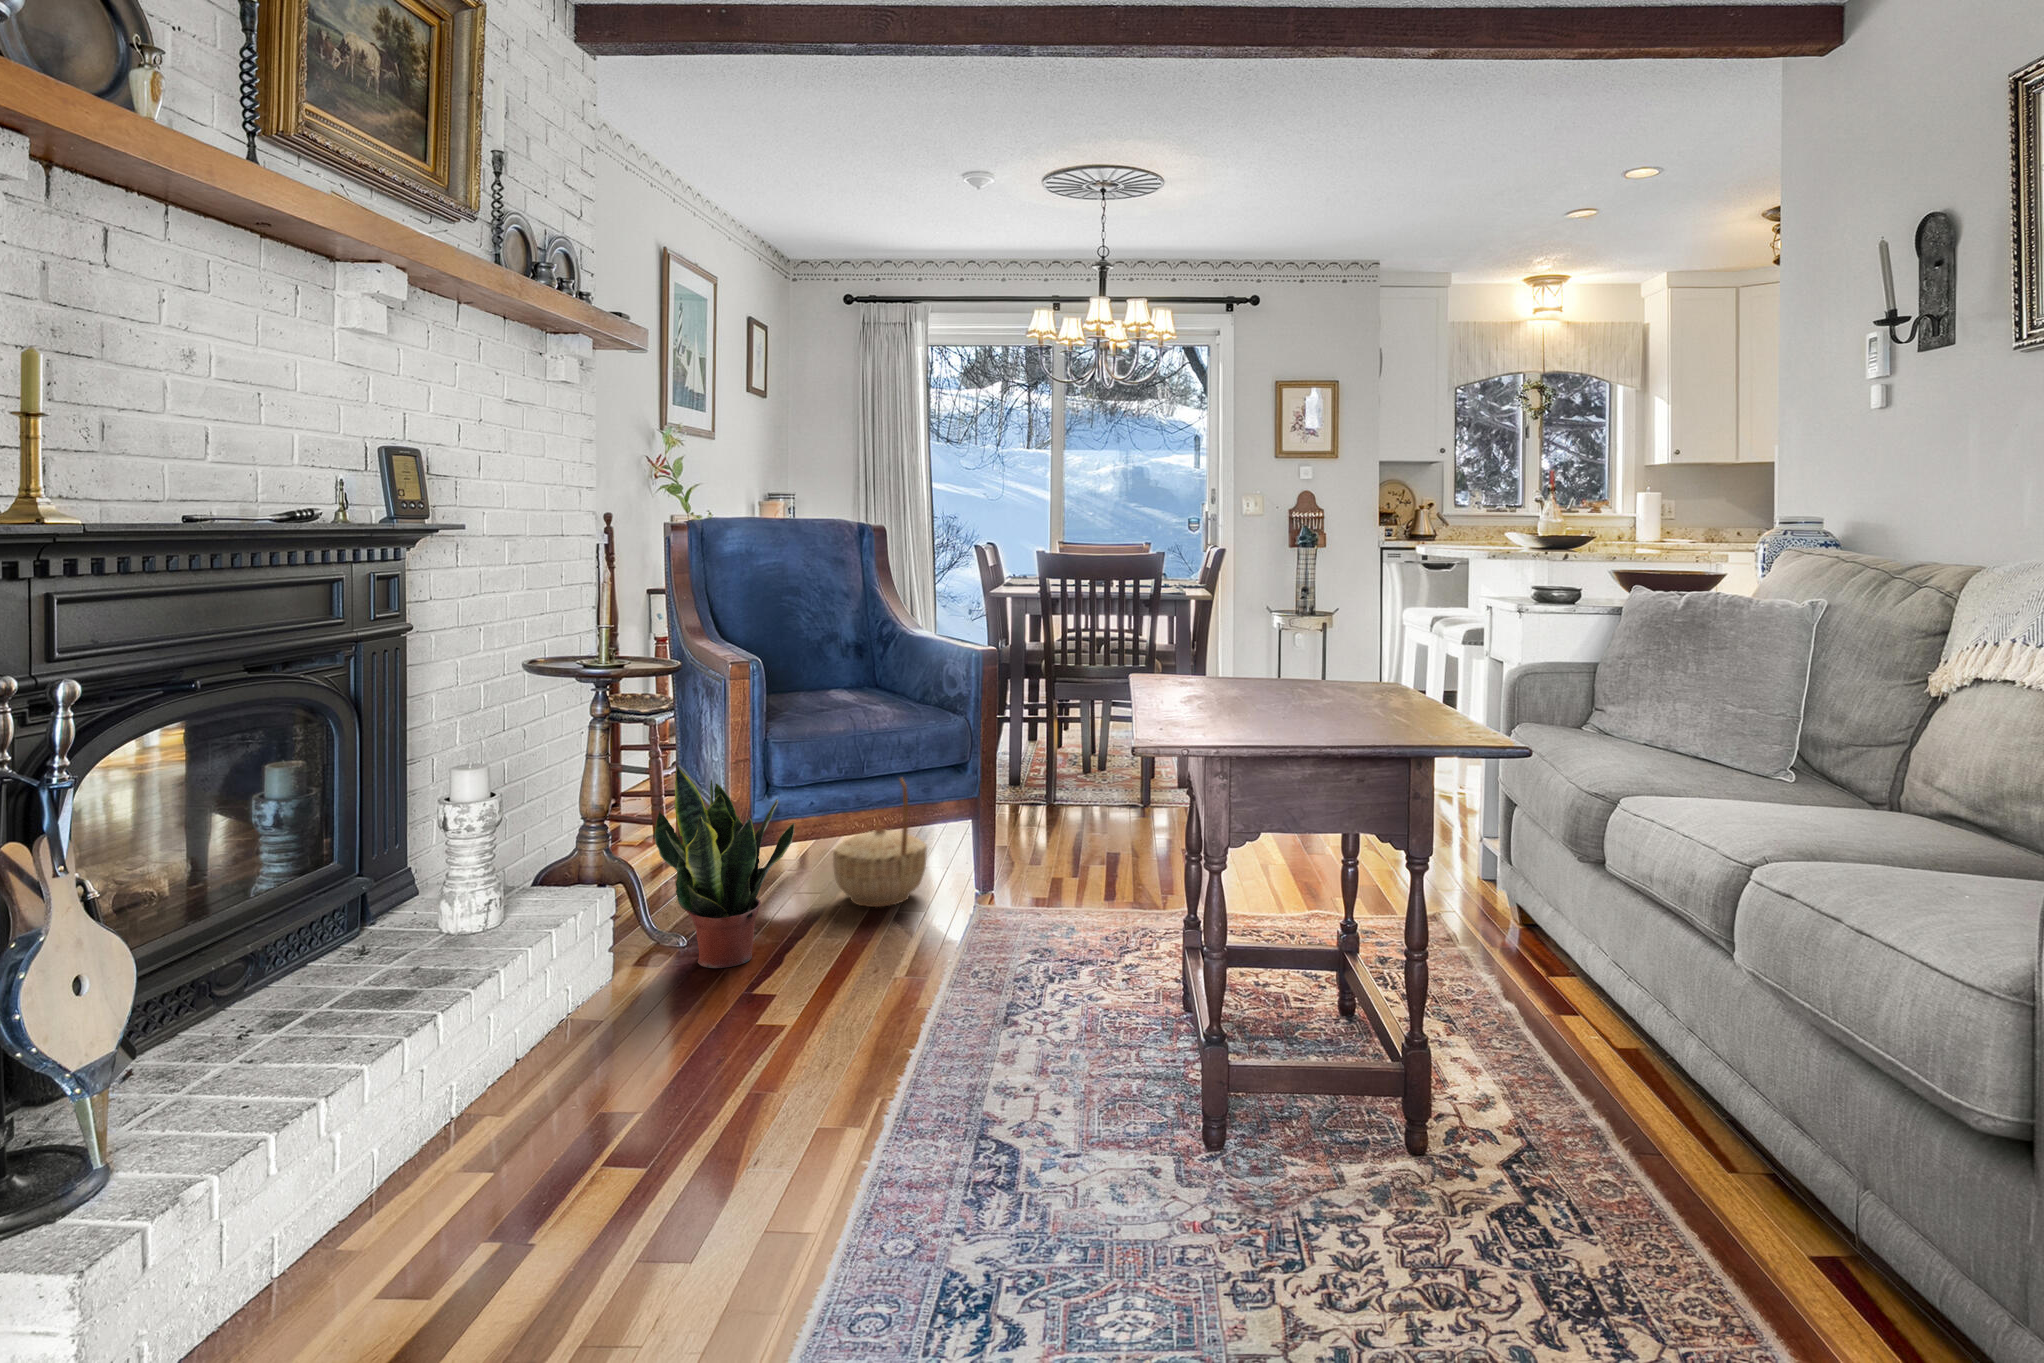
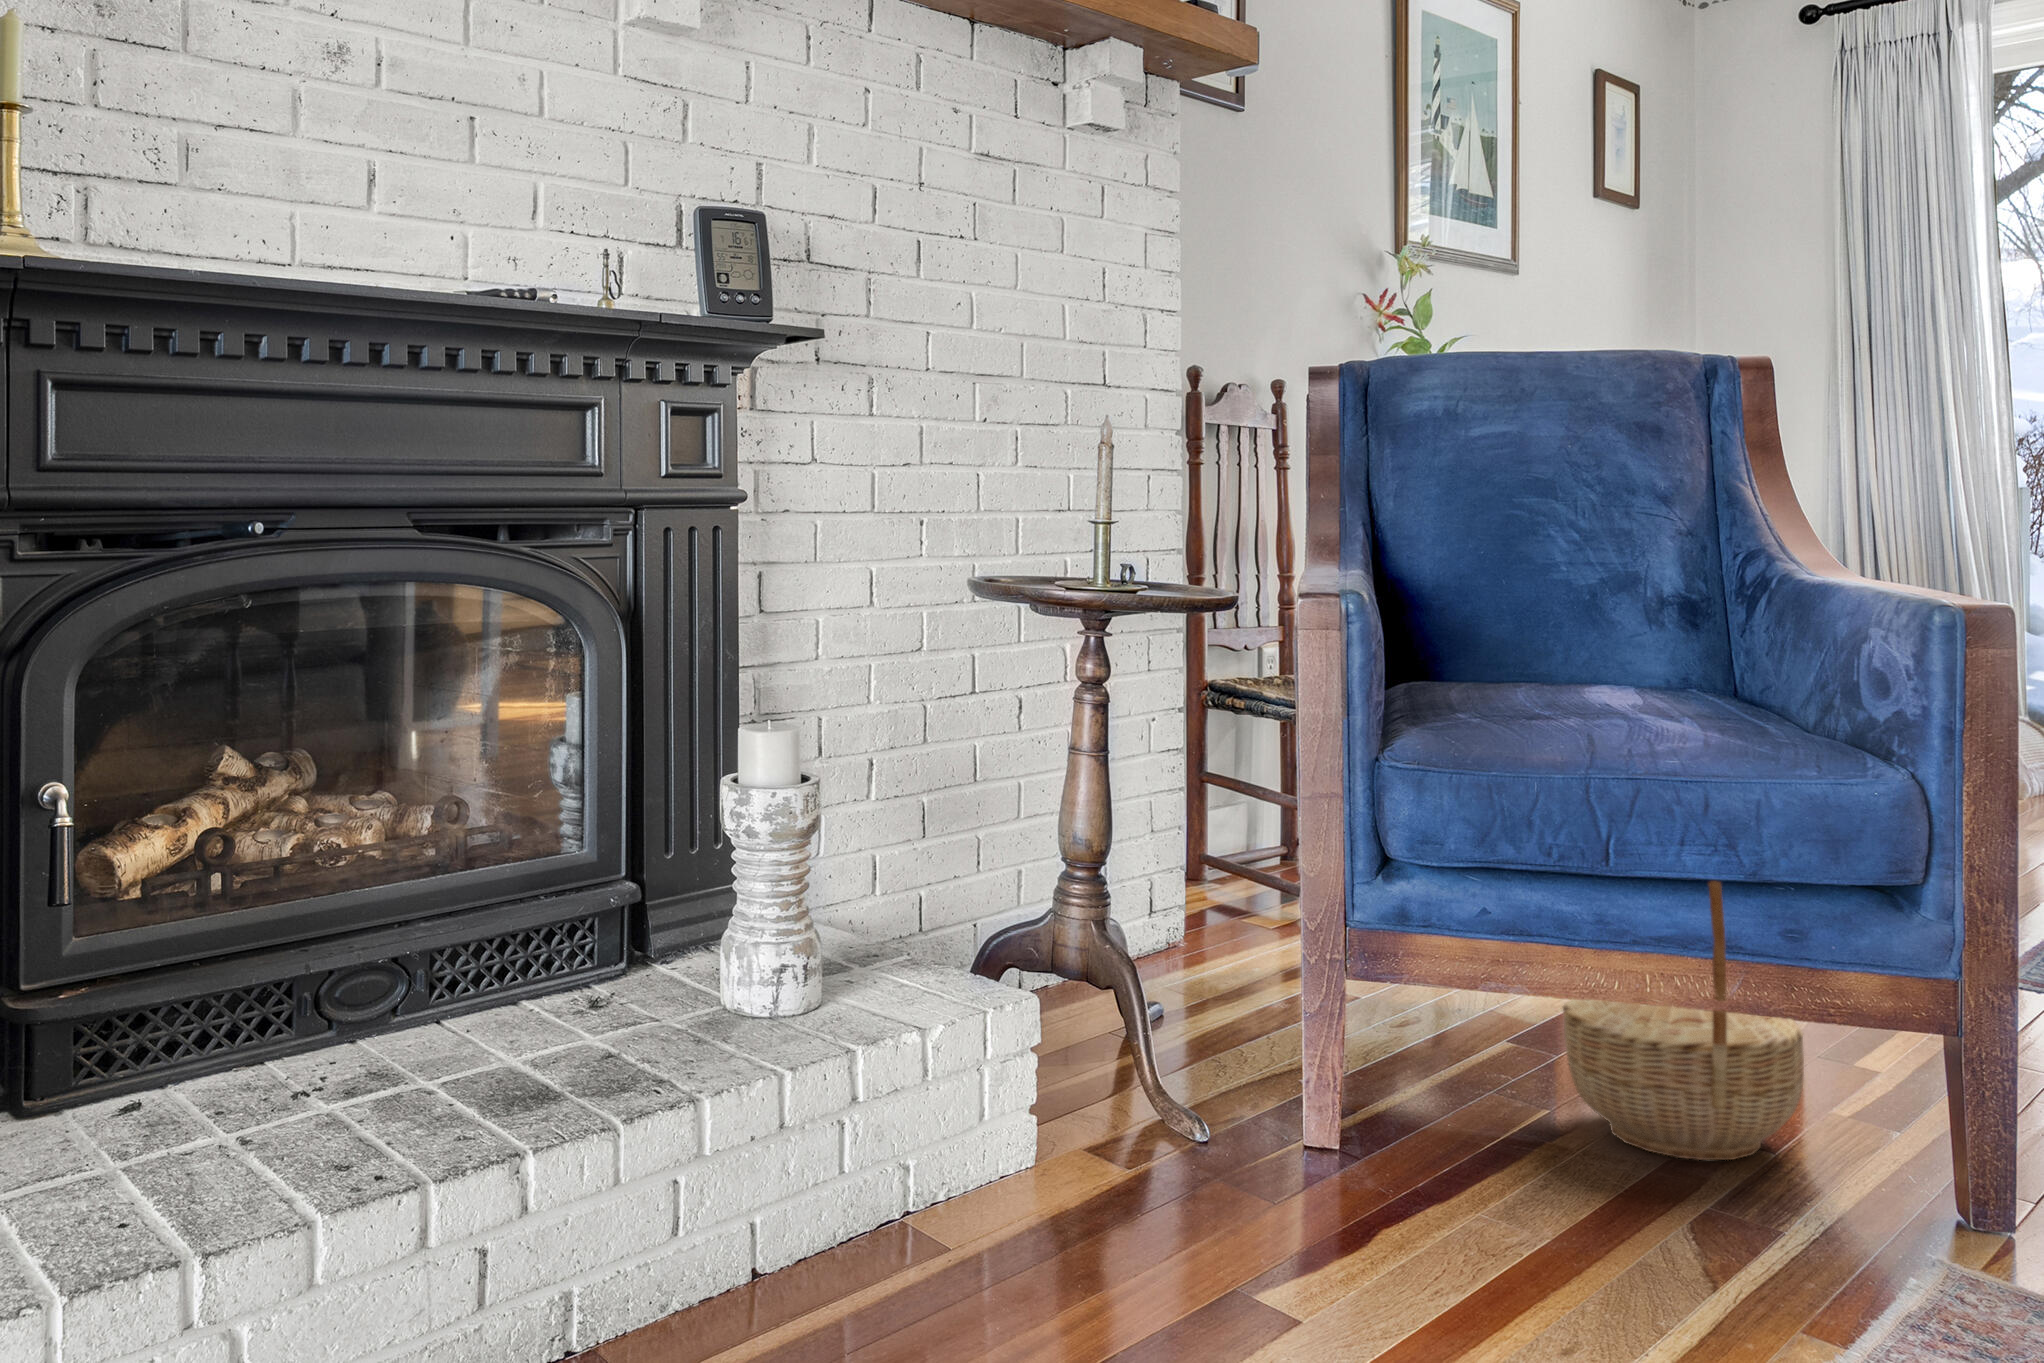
potted plant: present [654,766,795,968] -> none [1123,766,1395,1207]

